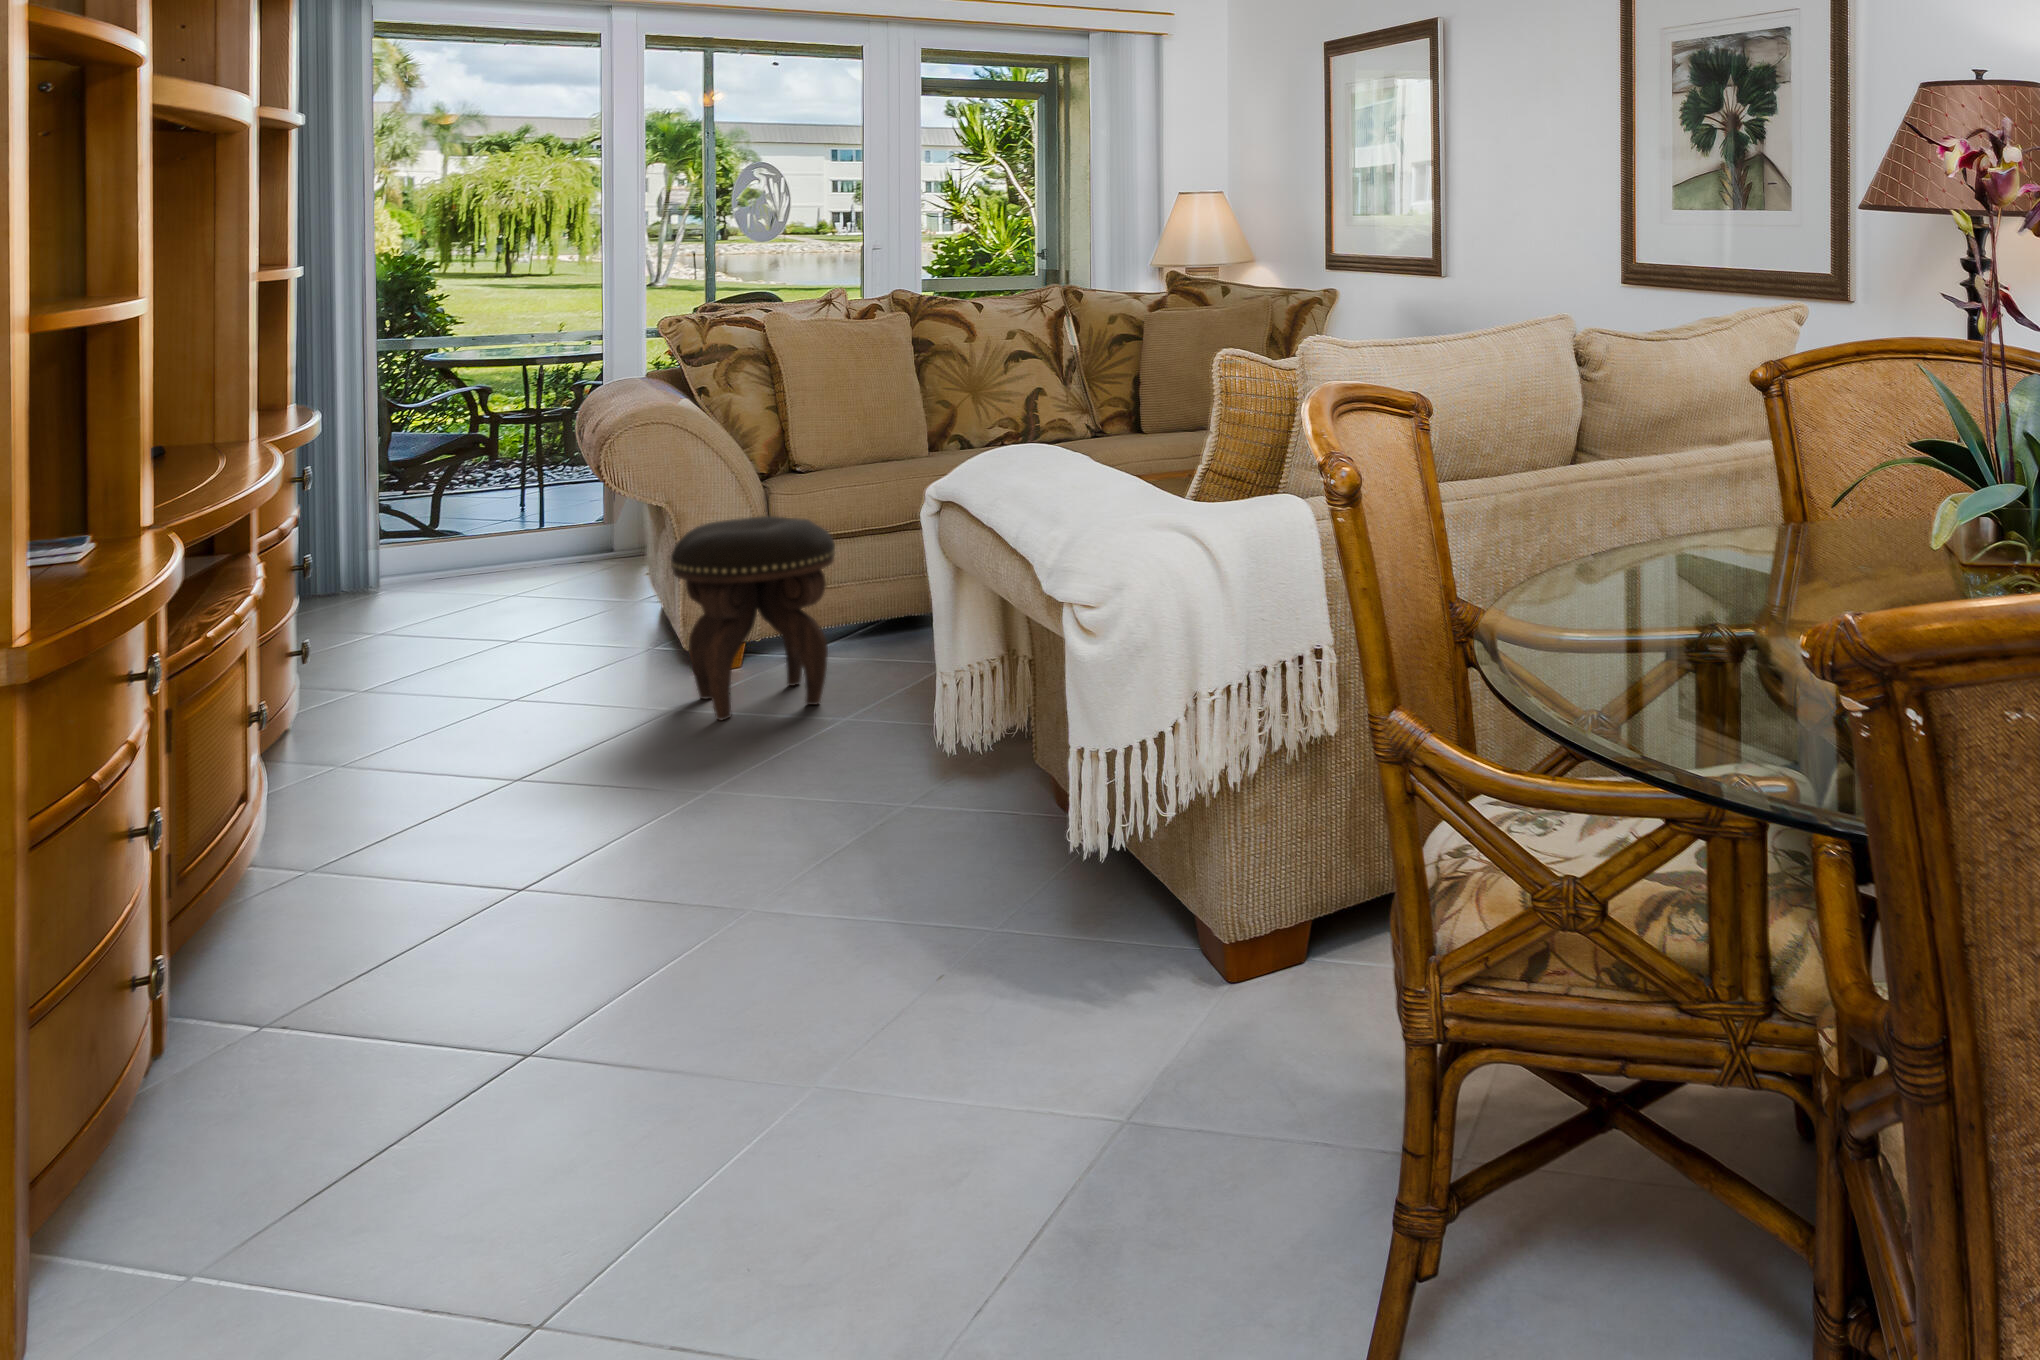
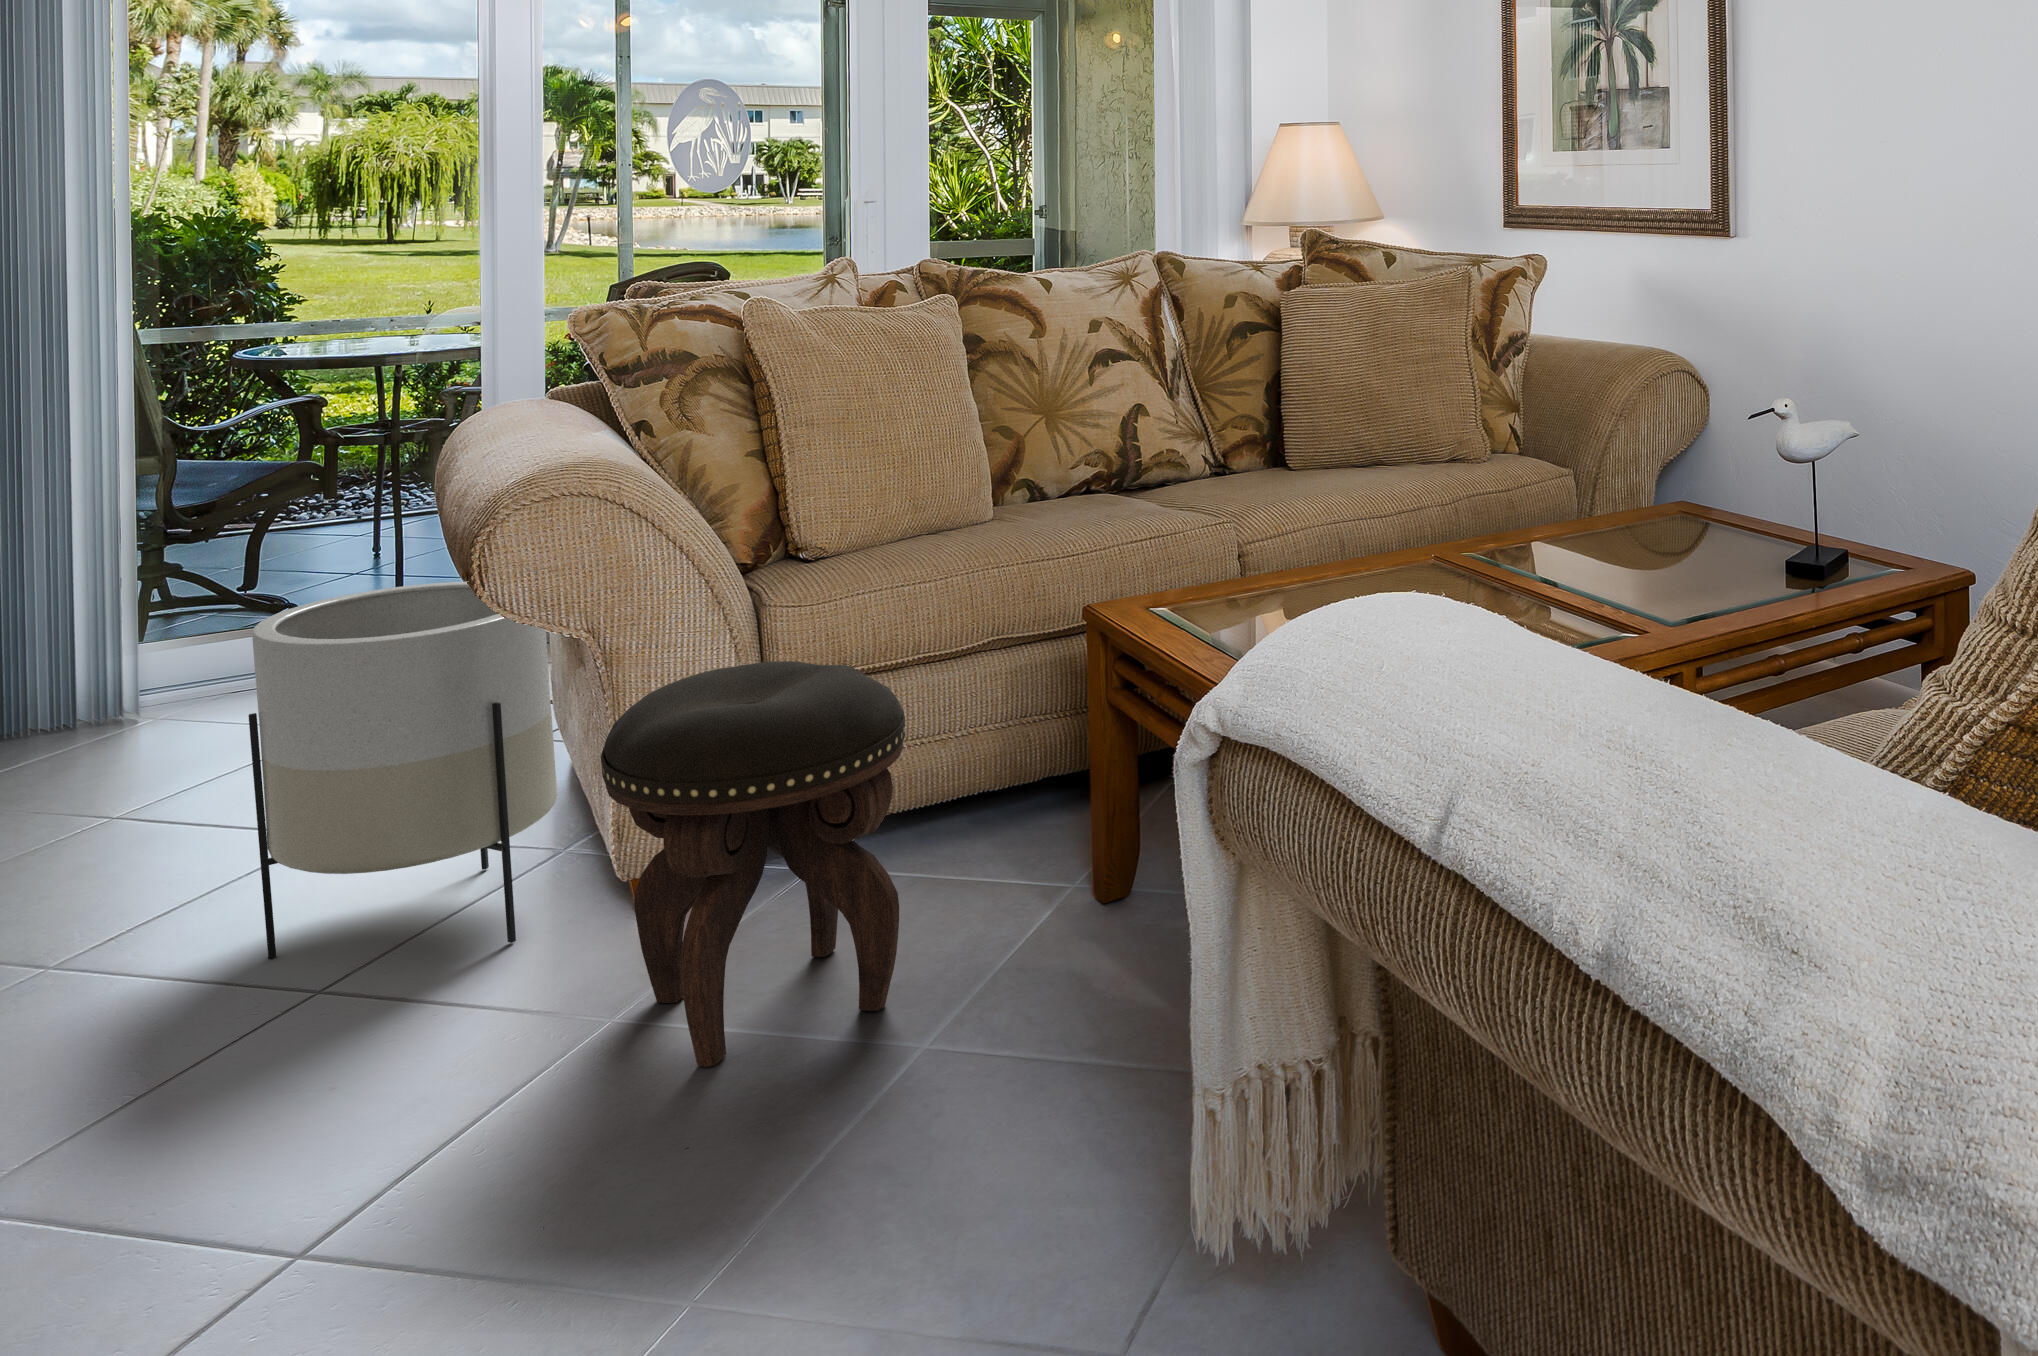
planter: none [490,478,654,678] -> present [249,582,557,959]

